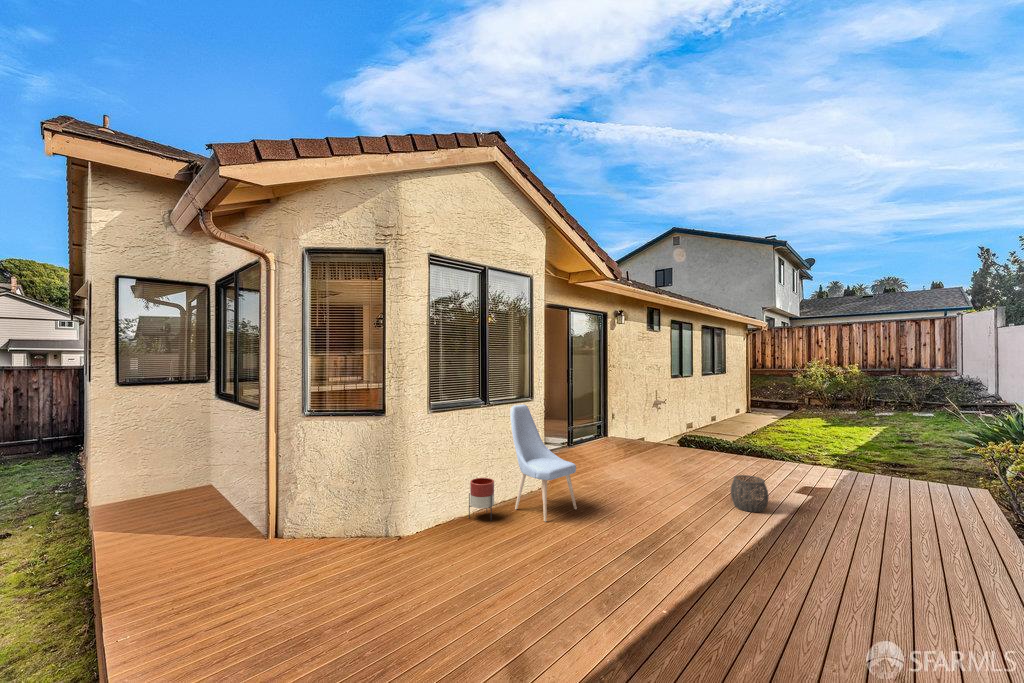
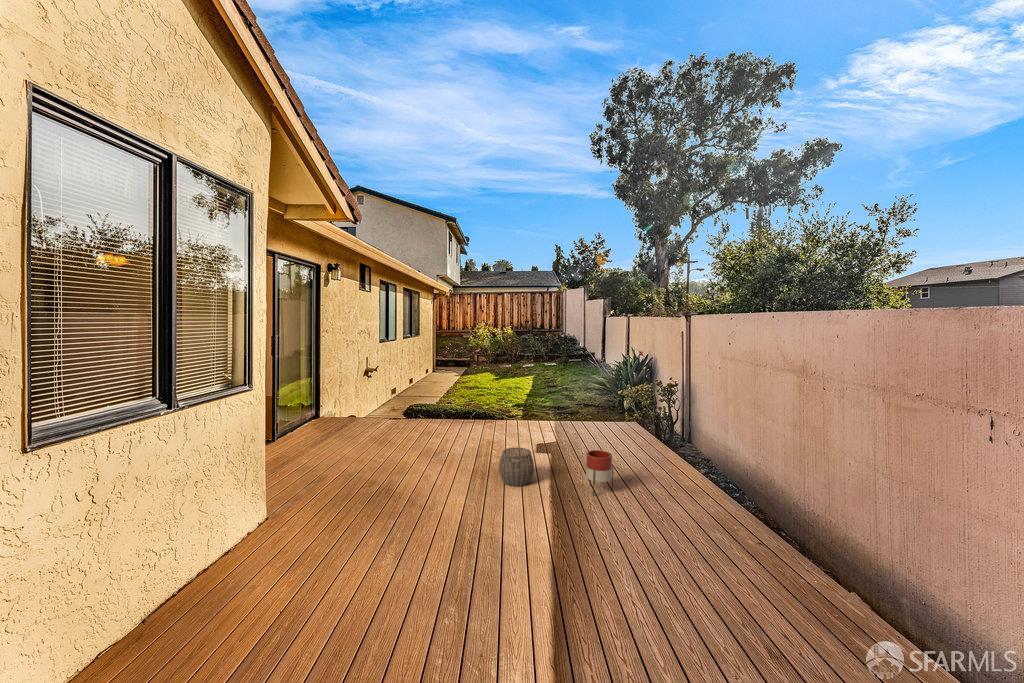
chair: present [510,405,577,522] -> none [205,406,334,595]
planter: present [469,478,494,521] -> present [586,450,613,496]

